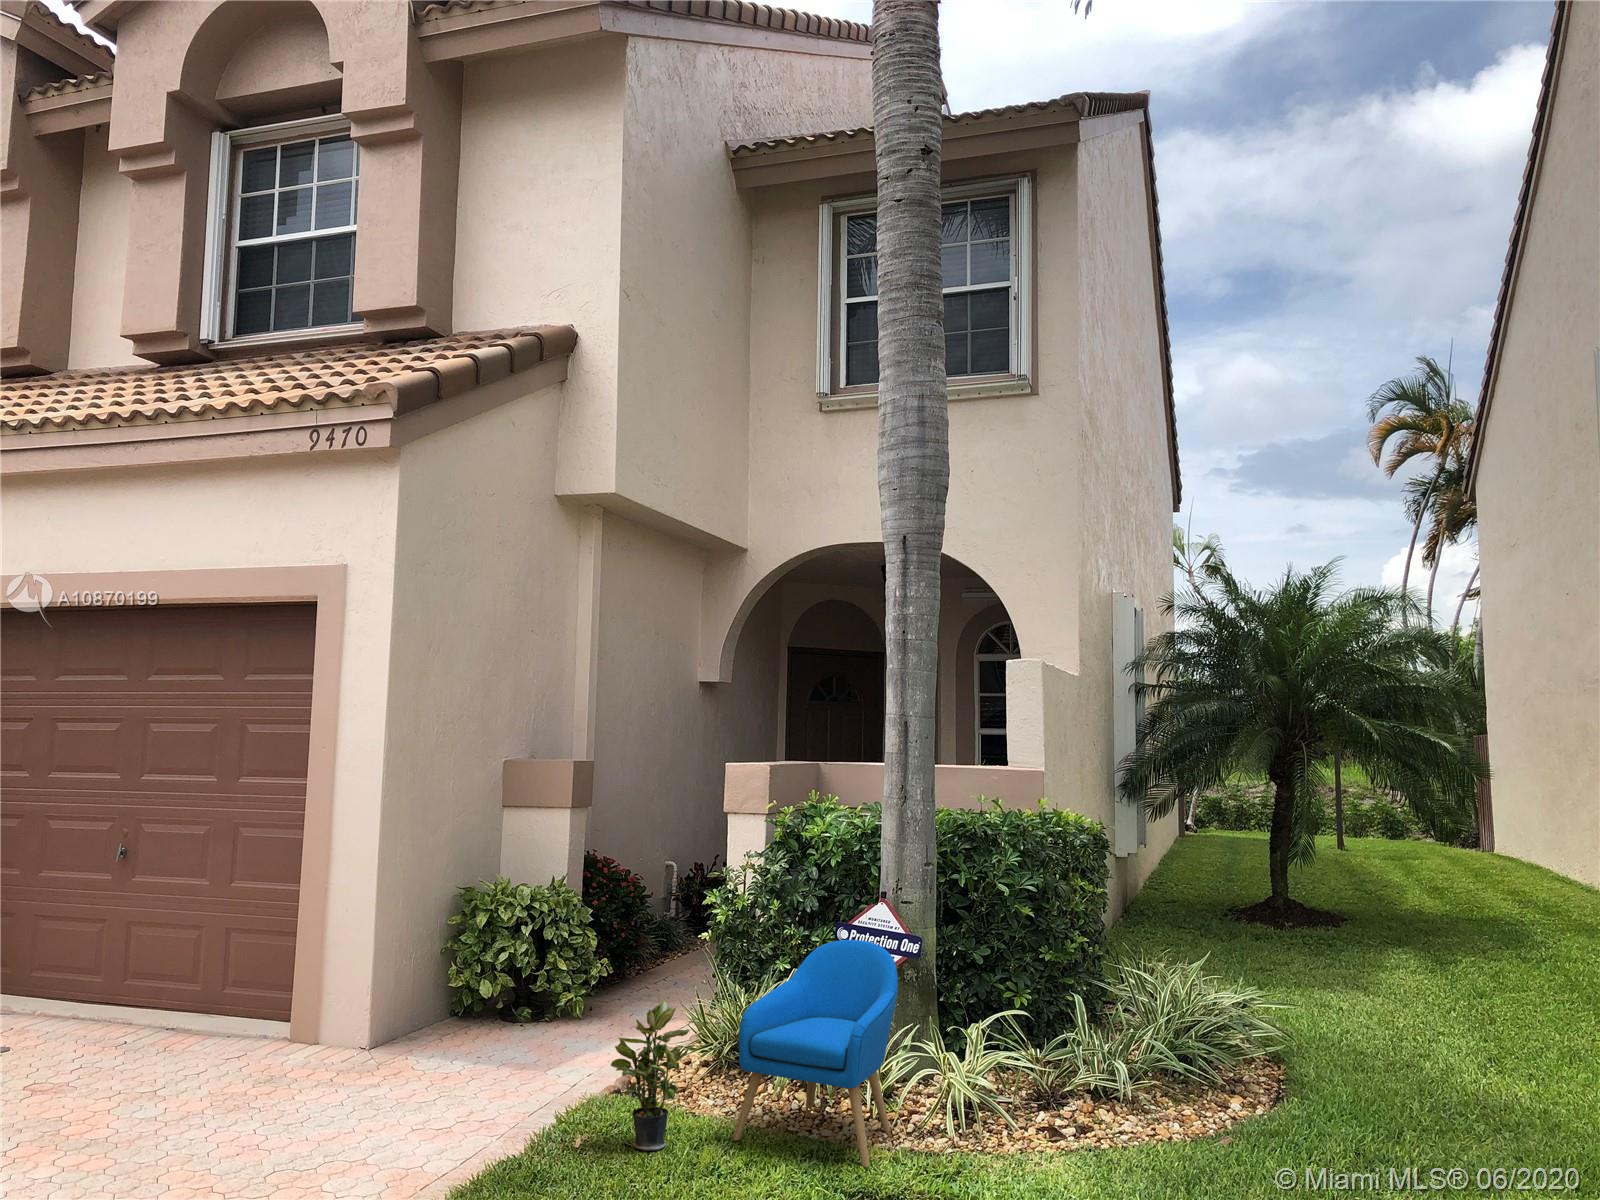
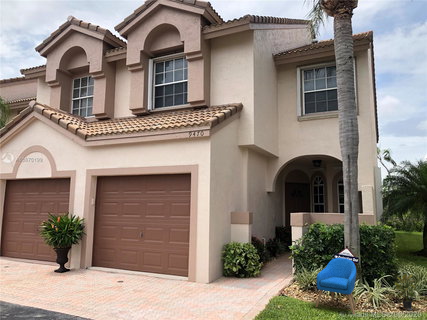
potted plant: present [611,1000,689,1151] -> present [395,273,416,310]

